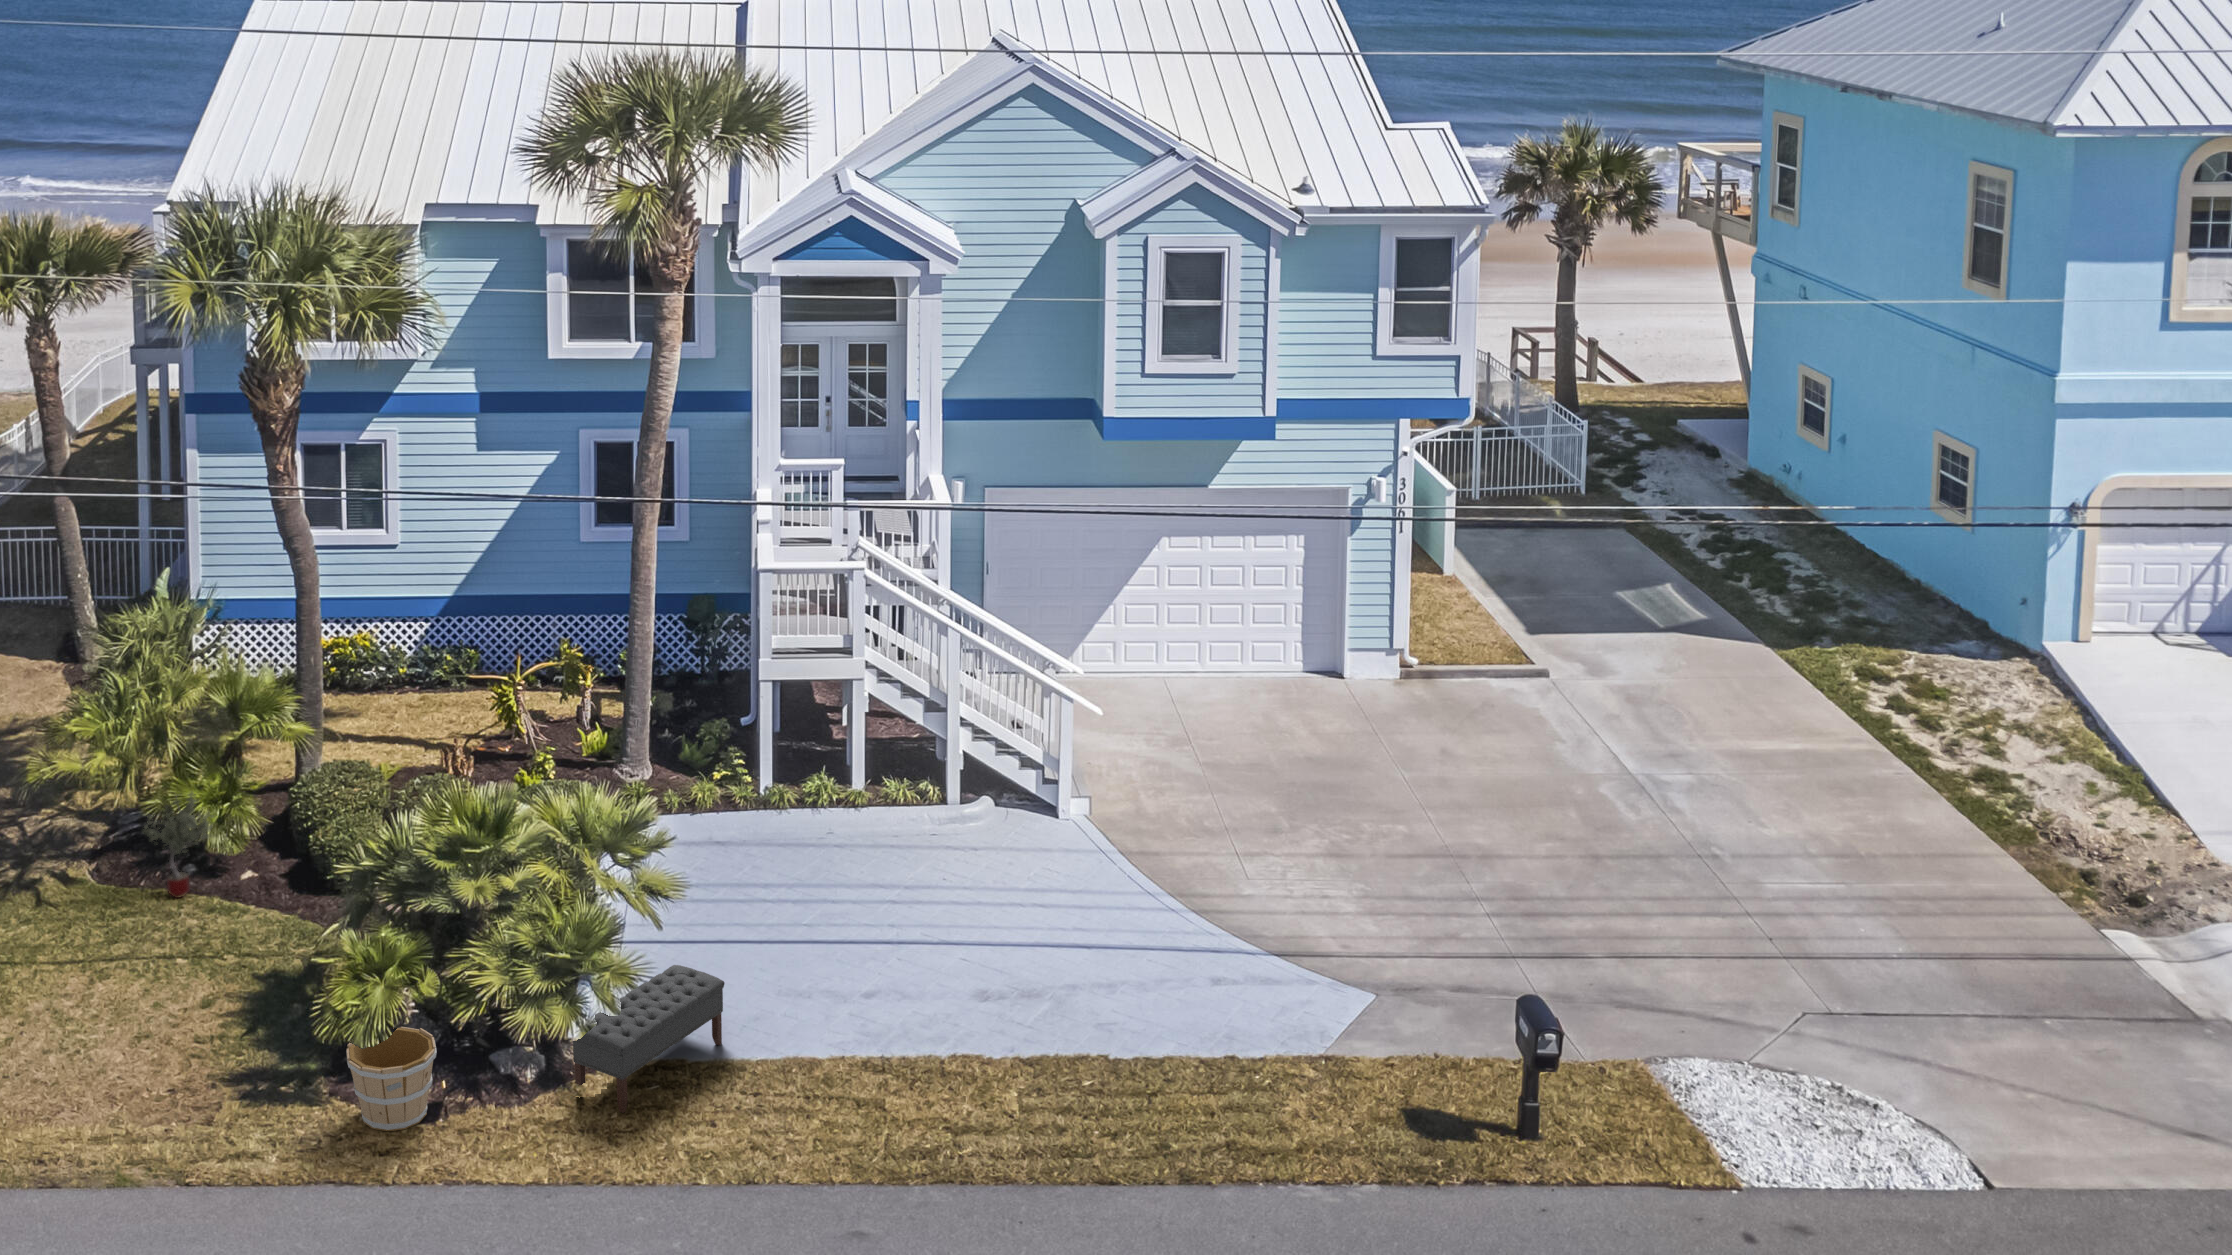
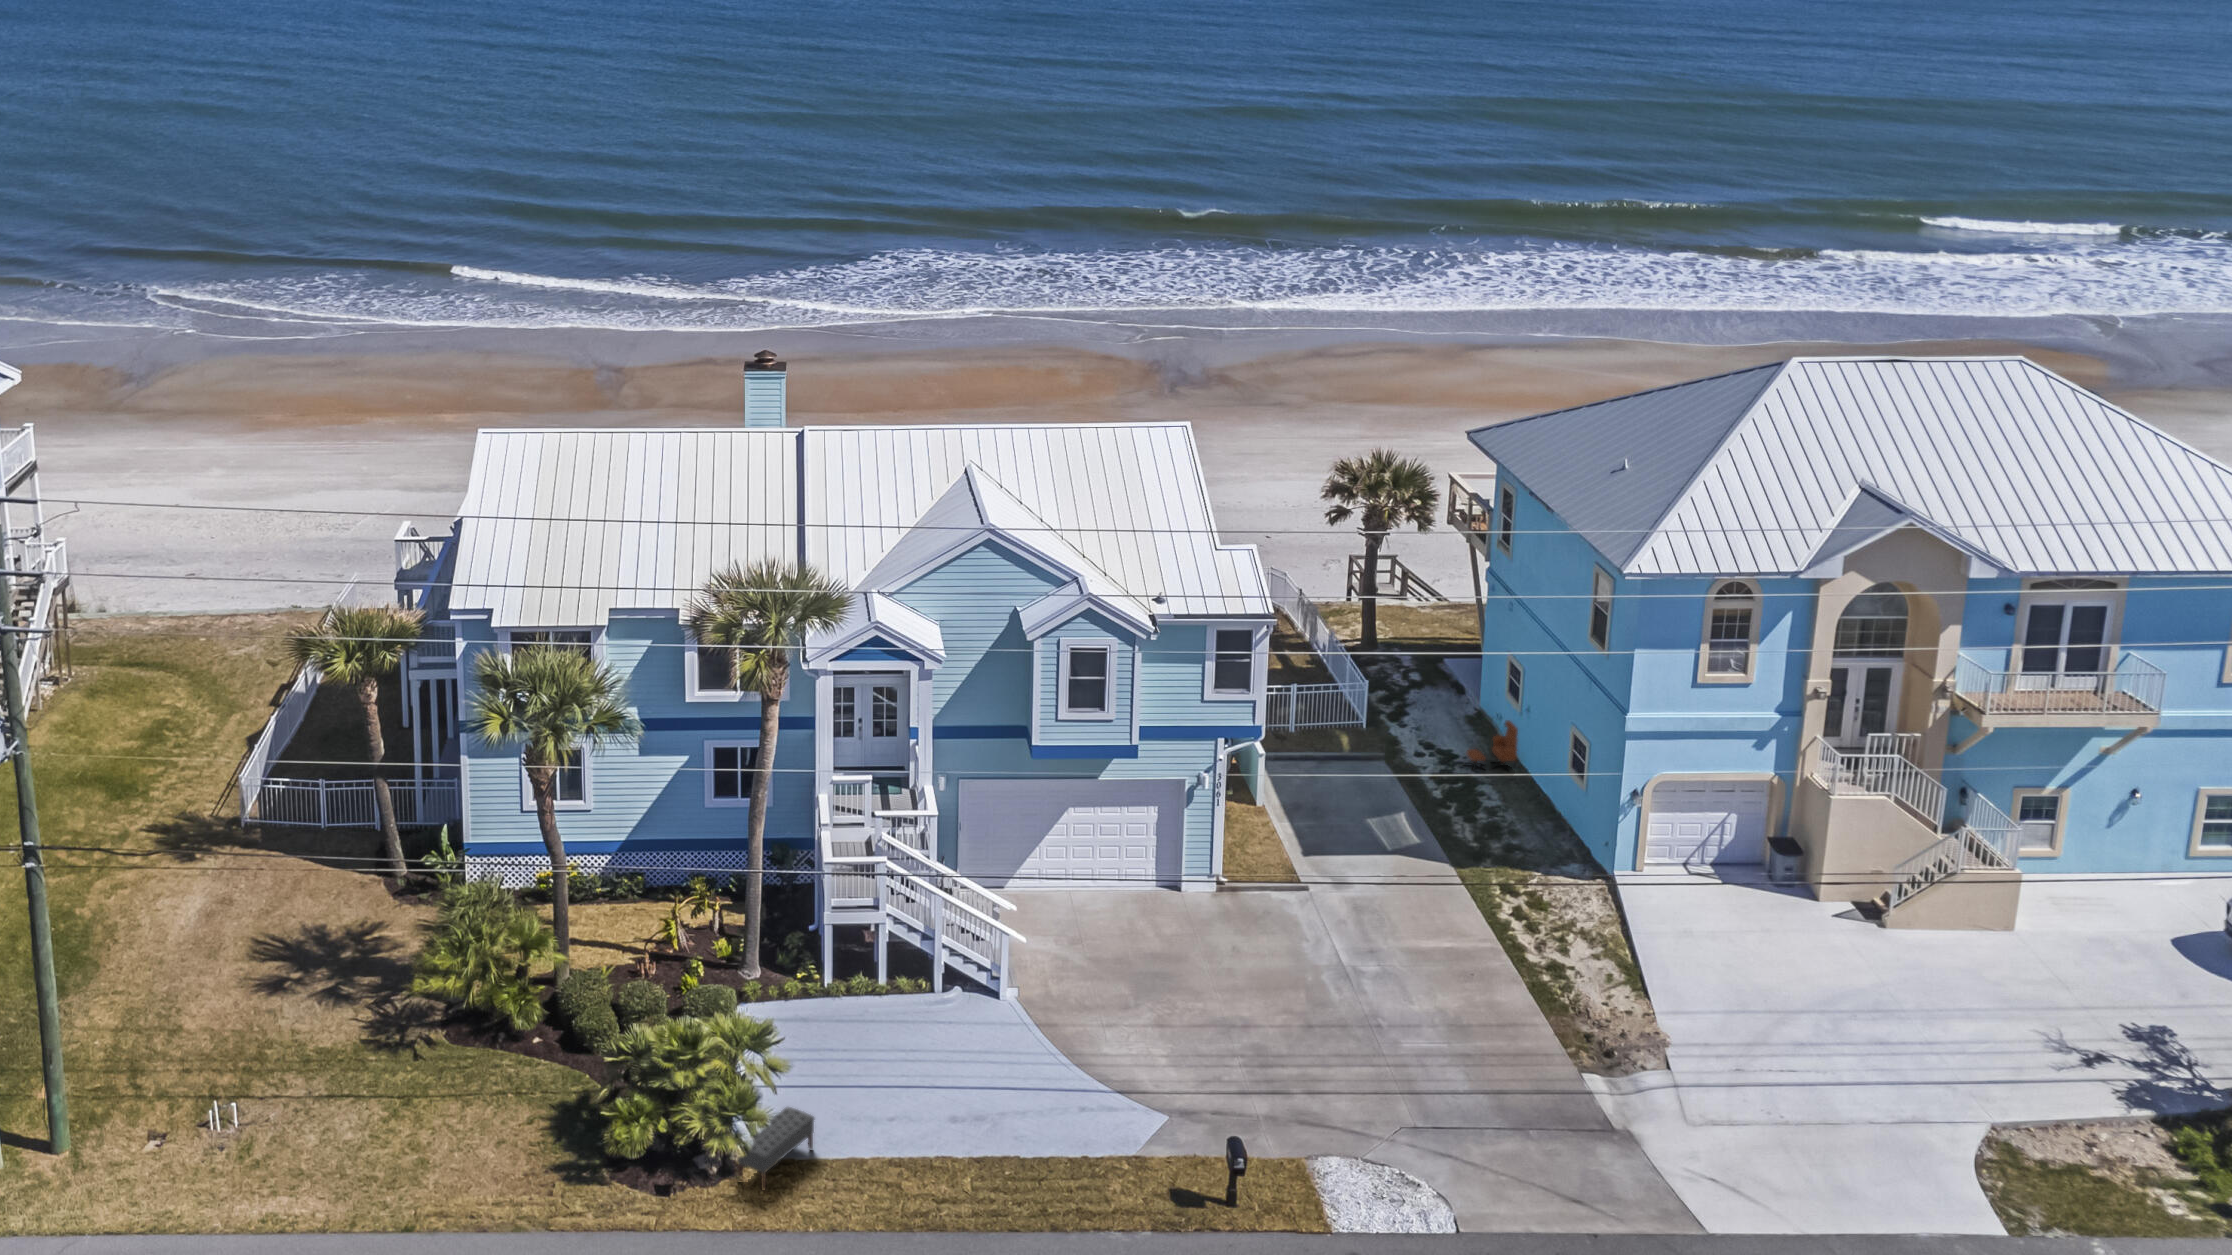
lounge chair: none [1750,456,1838,532] -> present [1467,721,1518,769]
potted tree: present [143,793,214,898] -> none [477,995,521,1055]
wooden bucket: present [346,1027,437,1131] -> none [620,1144,667,1201]

